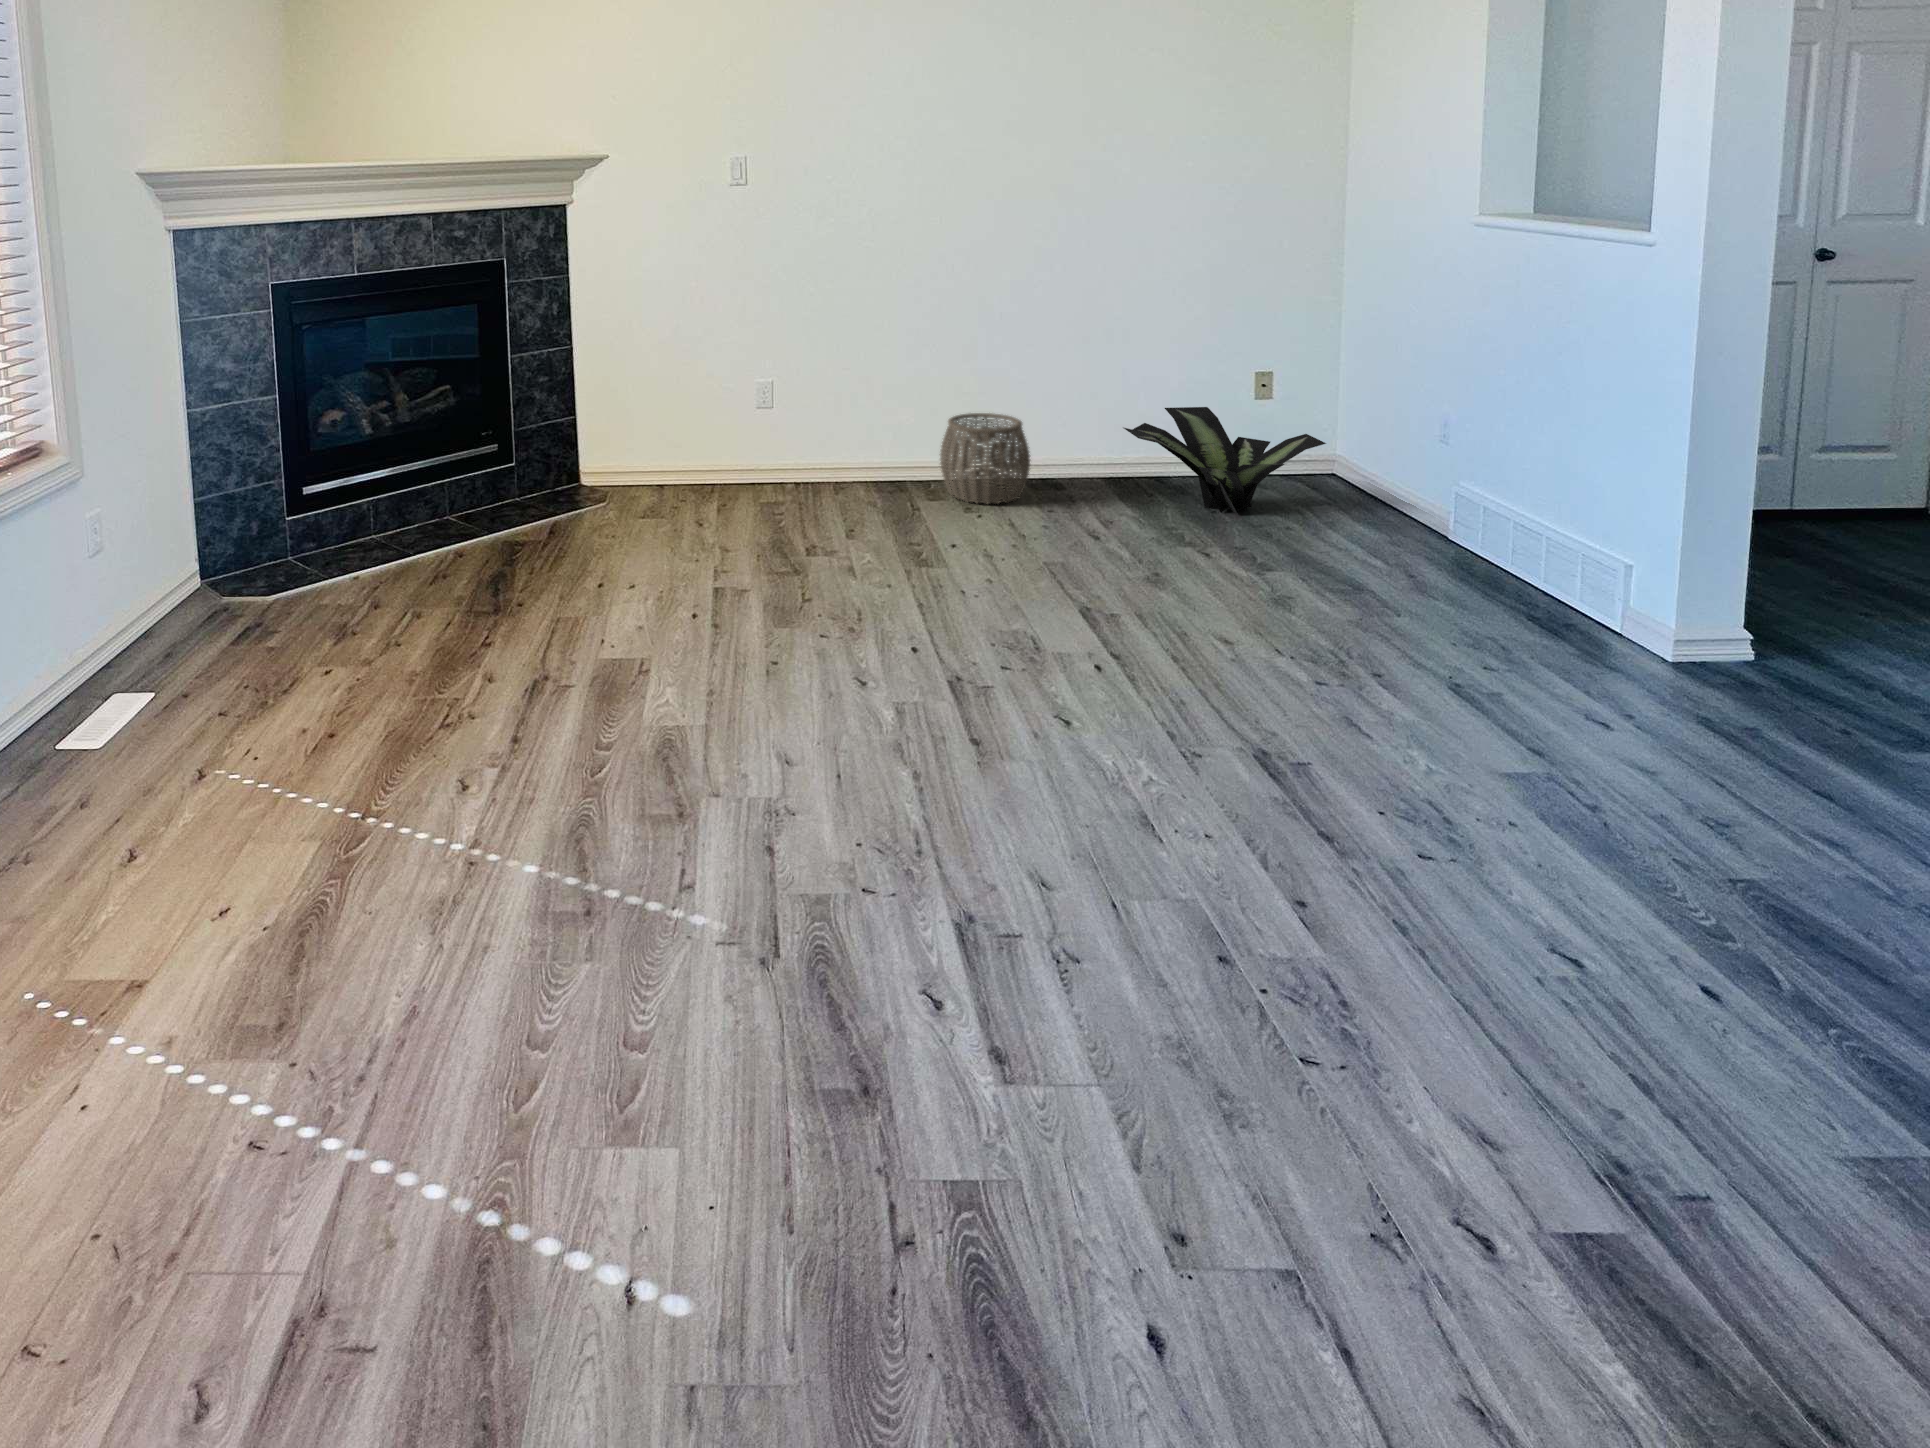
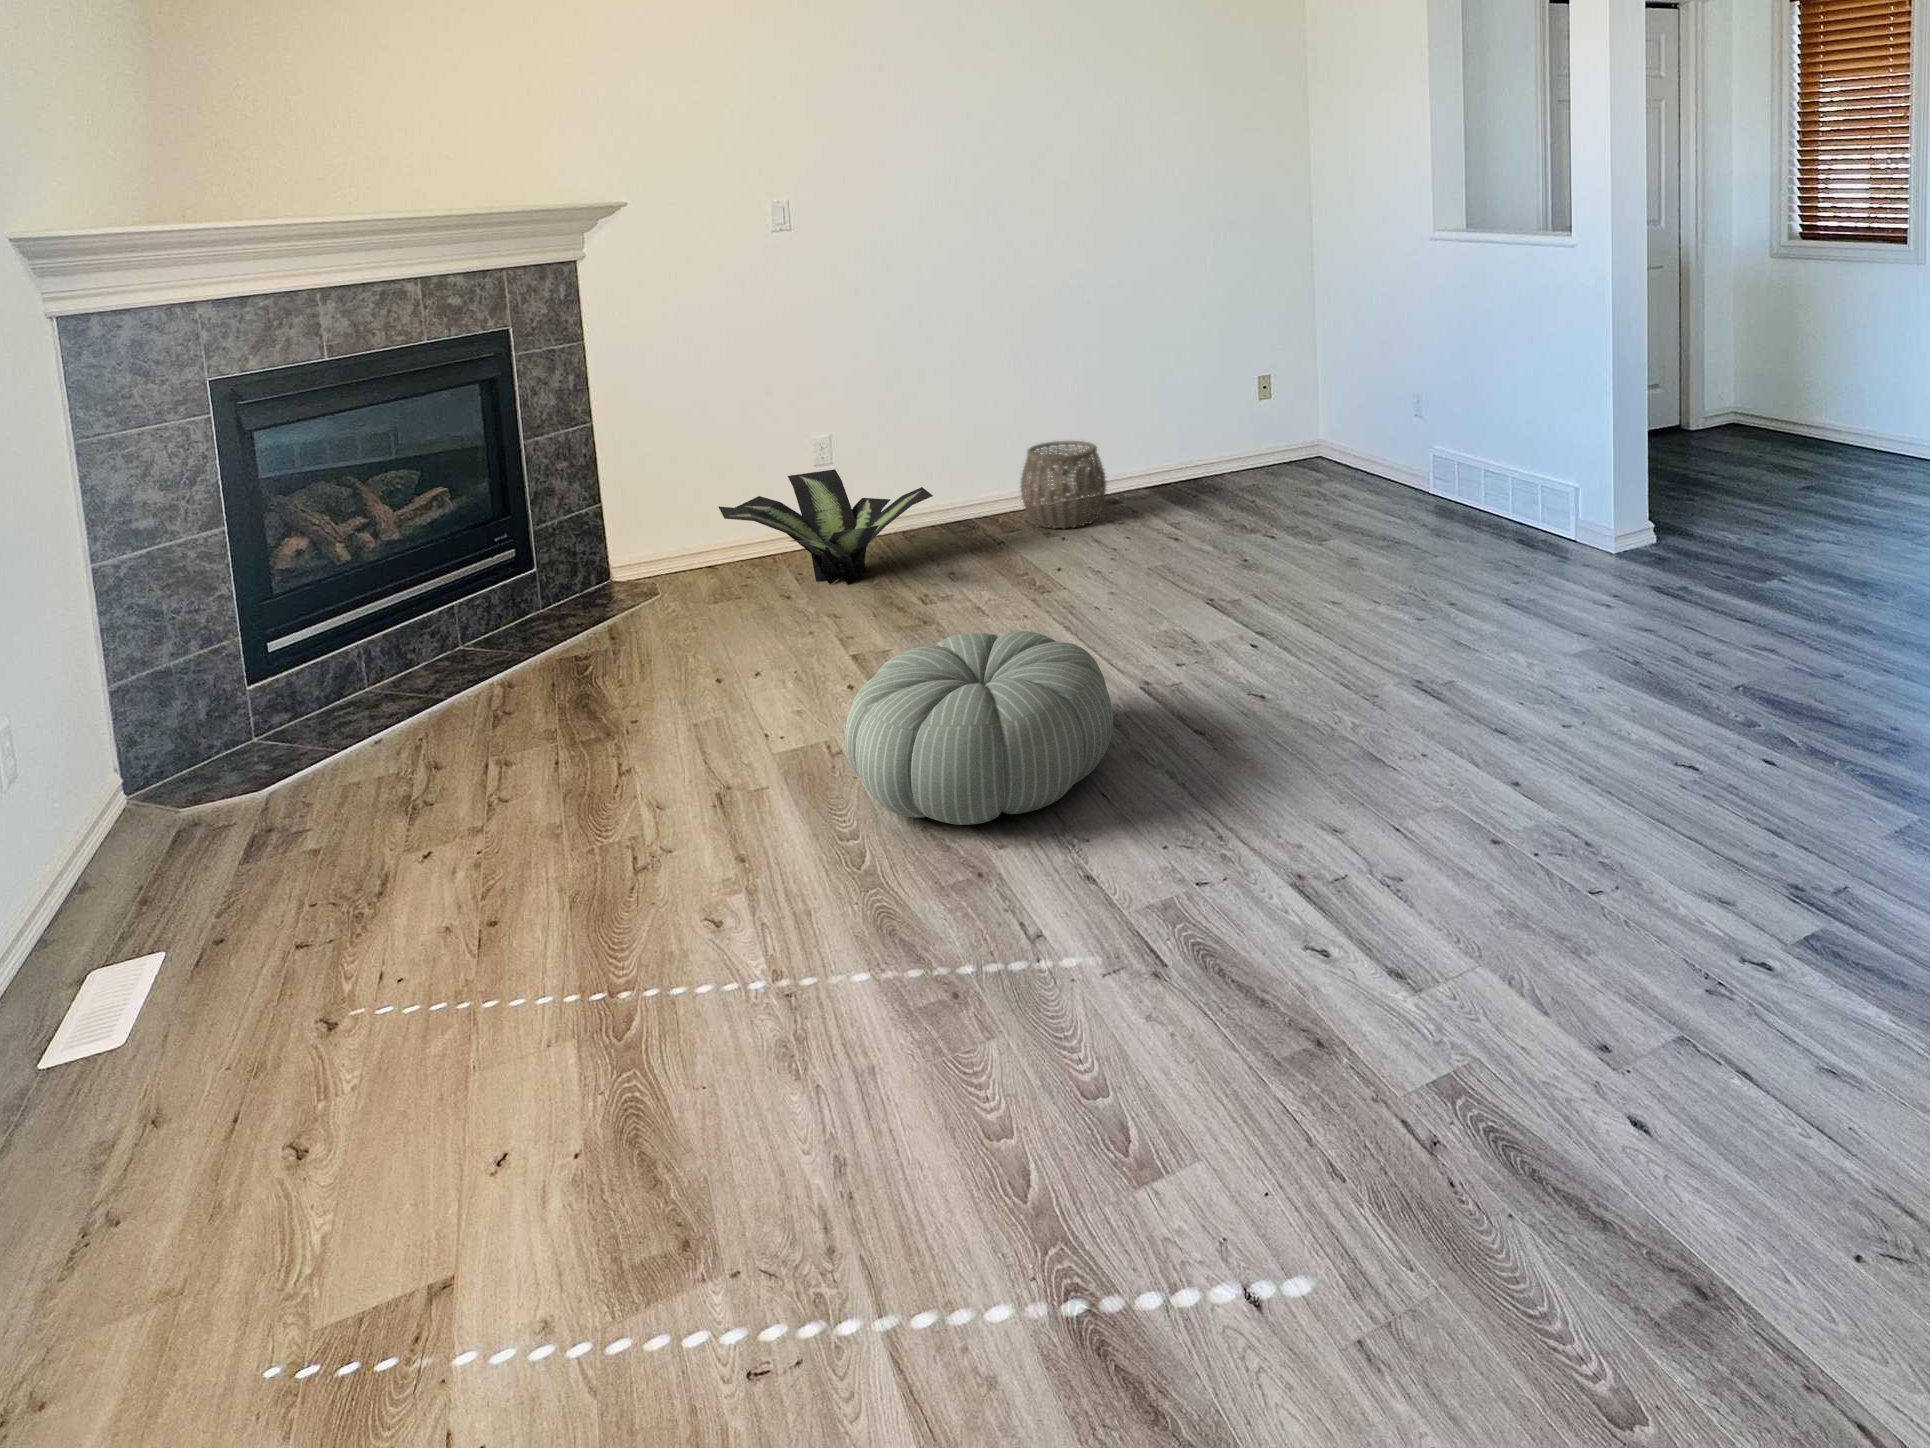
potted plant: present [1124,407,1326,515] -> present [719,469,933,585]
pouf: none [618,586,870,768] -> present [845,631,1113,825]

